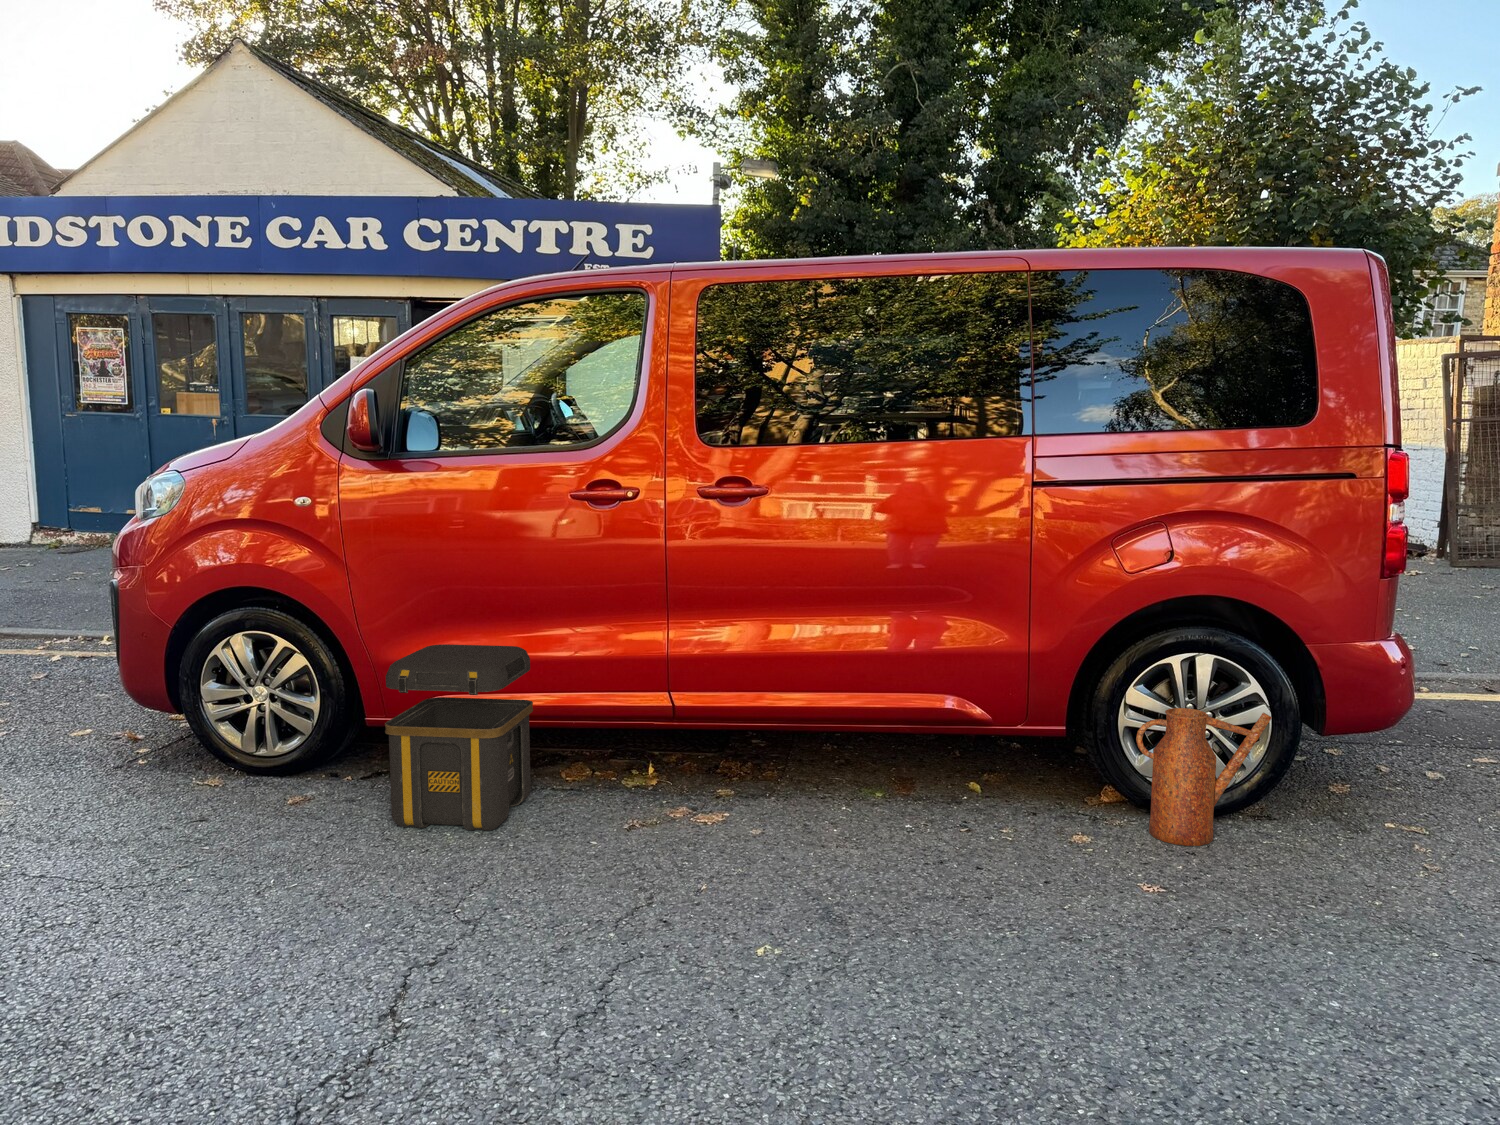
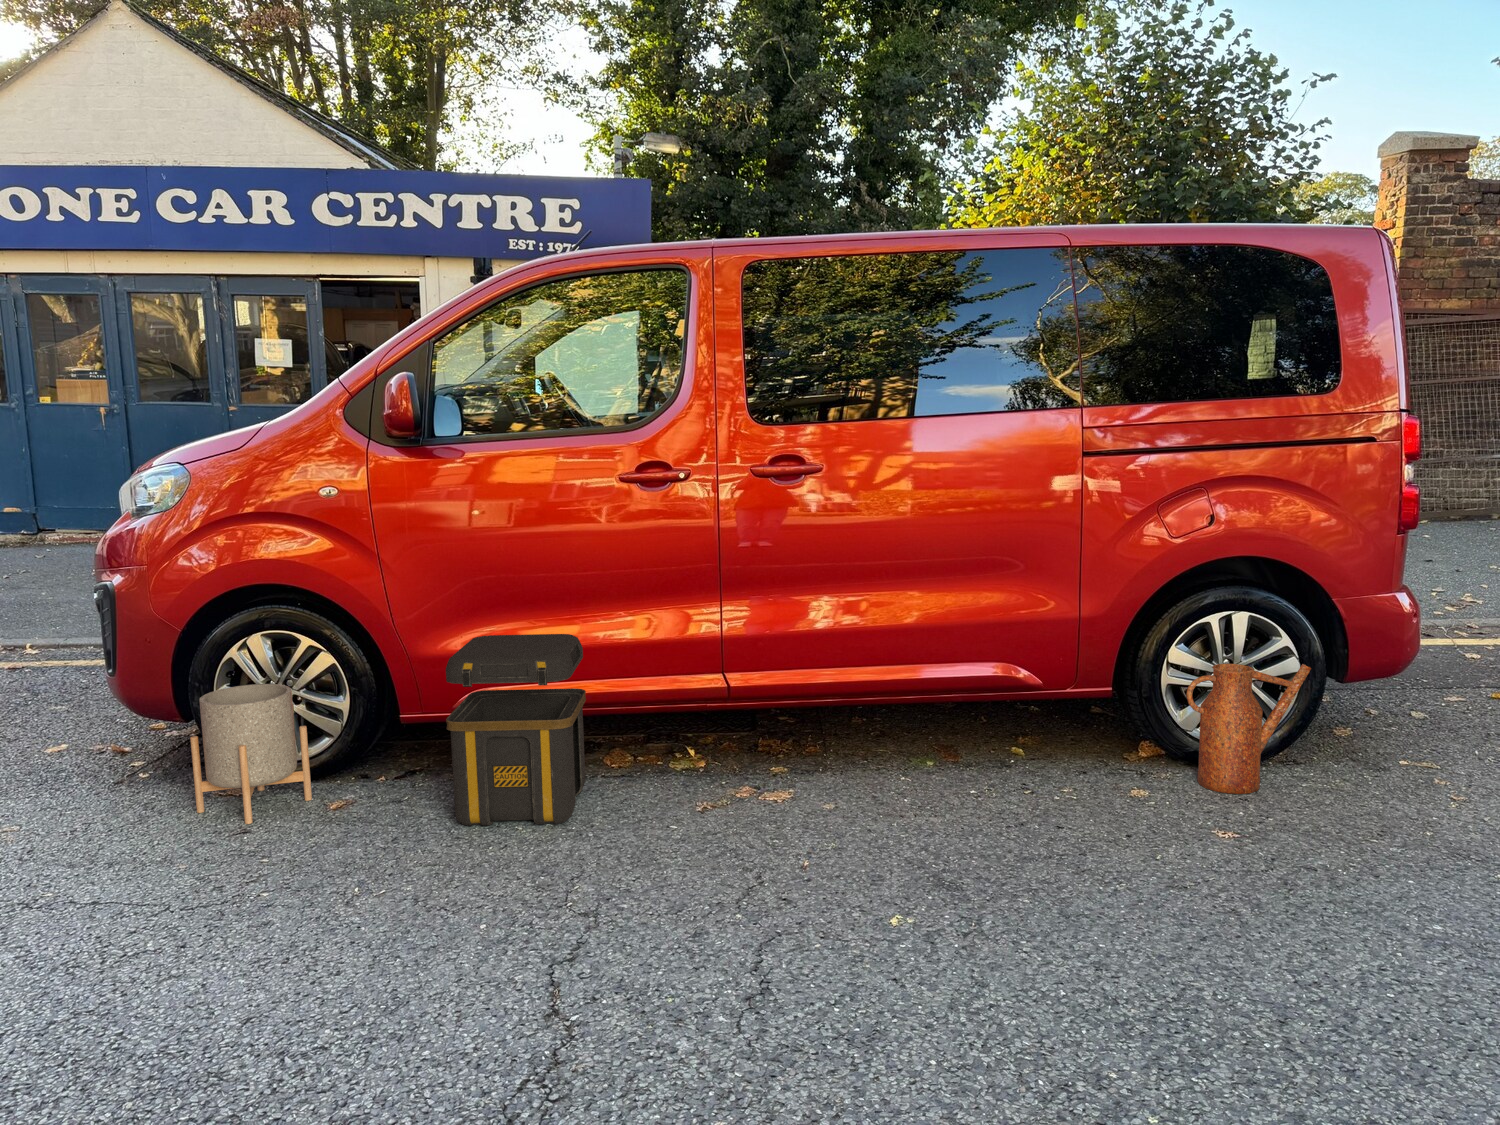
planter: none [166,681,277,812] -> present [190,684,312,824]

